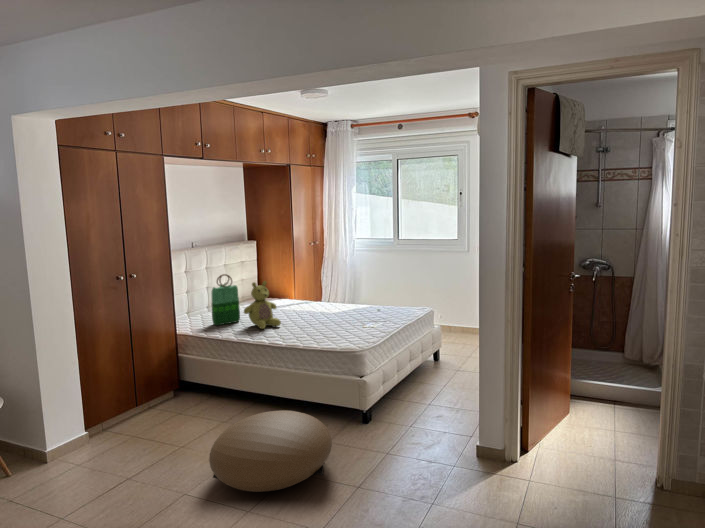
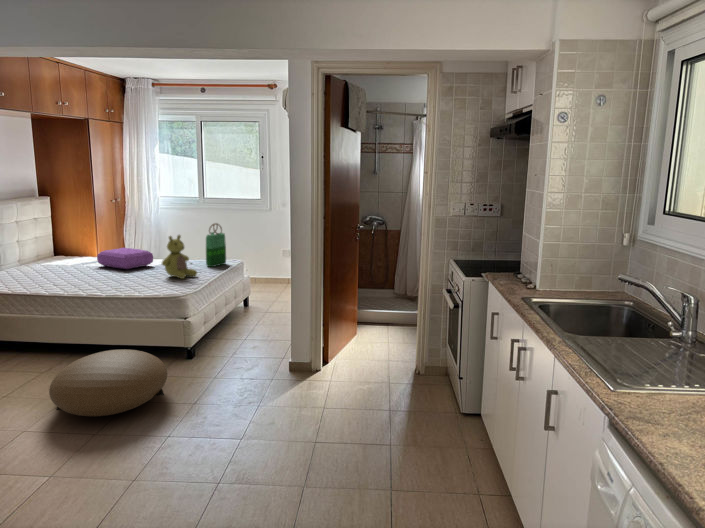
tote bag: present [211,274,240,325] -> present [206,223,226,267]
stuffed bear: present [244,281,281,329] -> present [162,235,197,279]
pillow: none [289,291,342,315] -> present [97,248,153,269]

